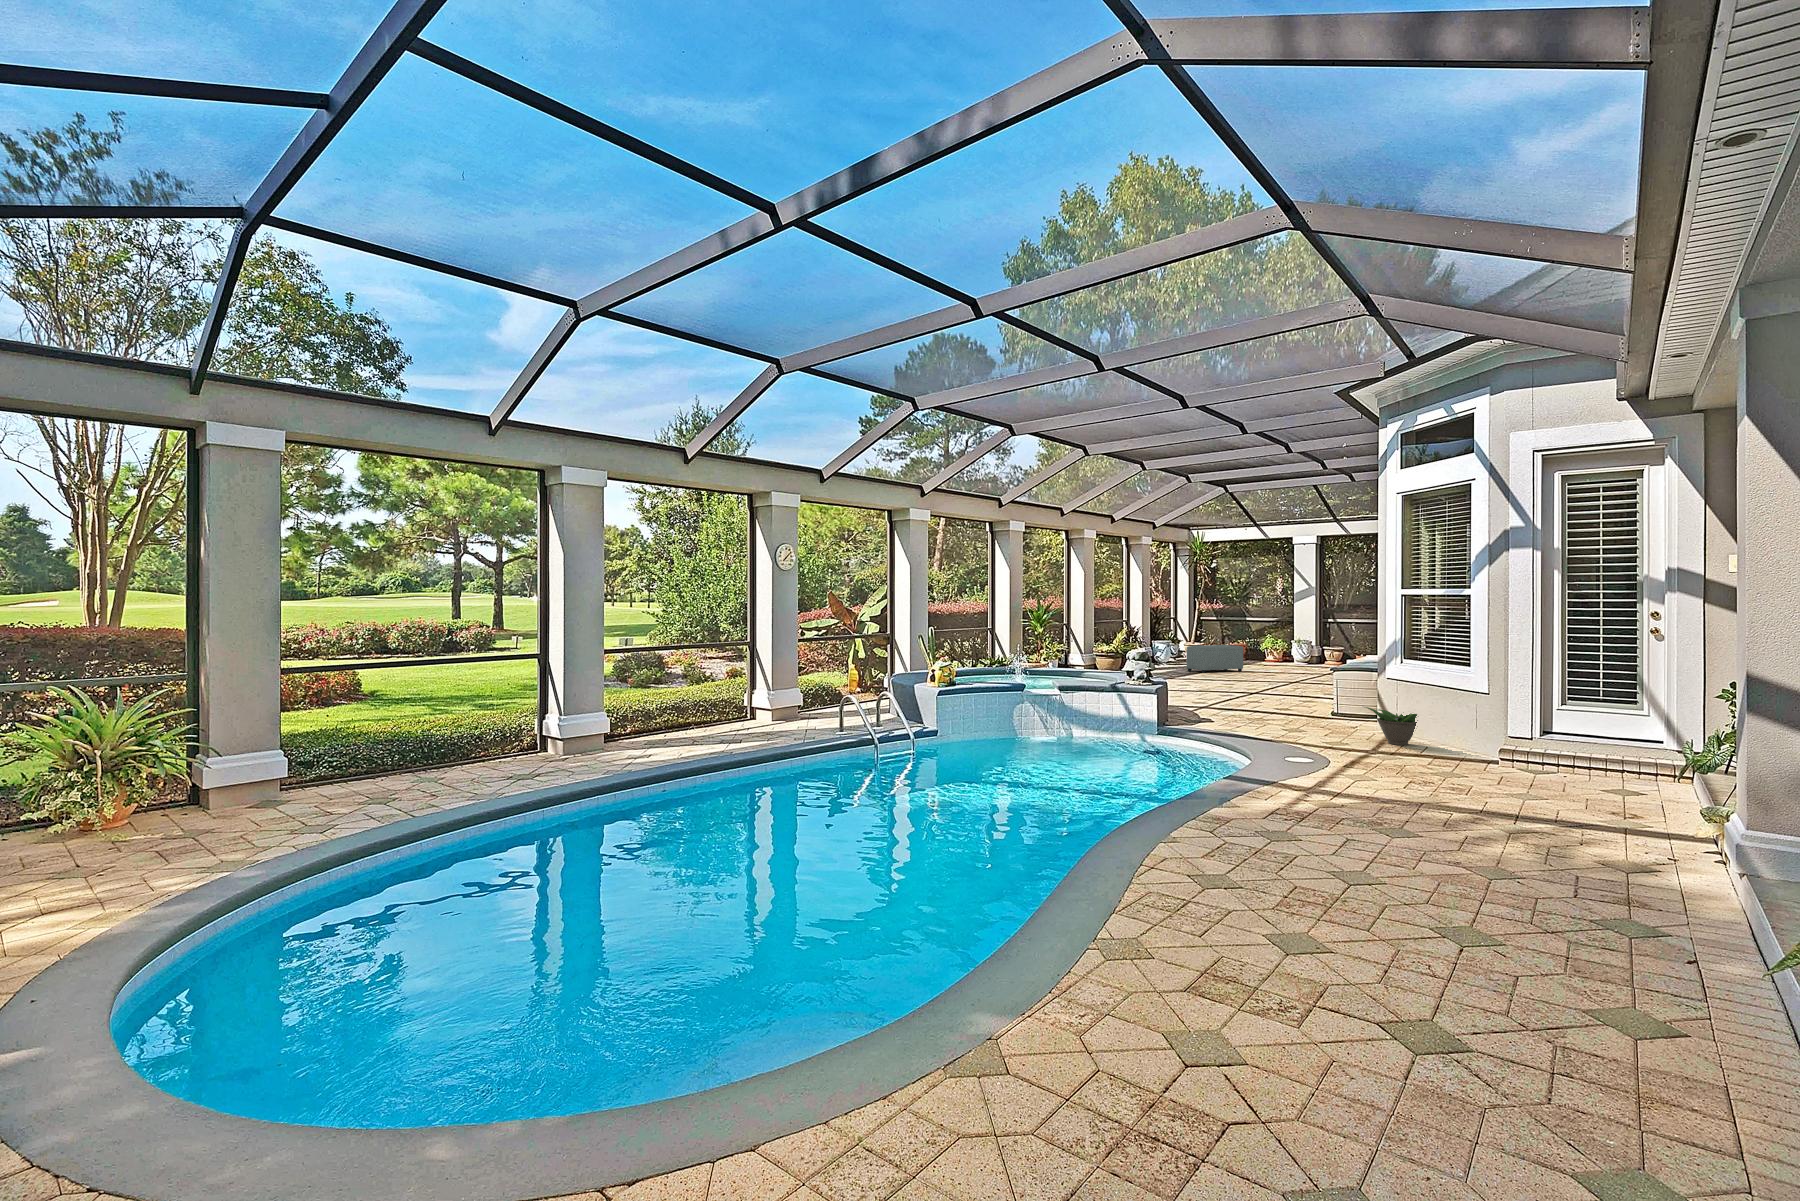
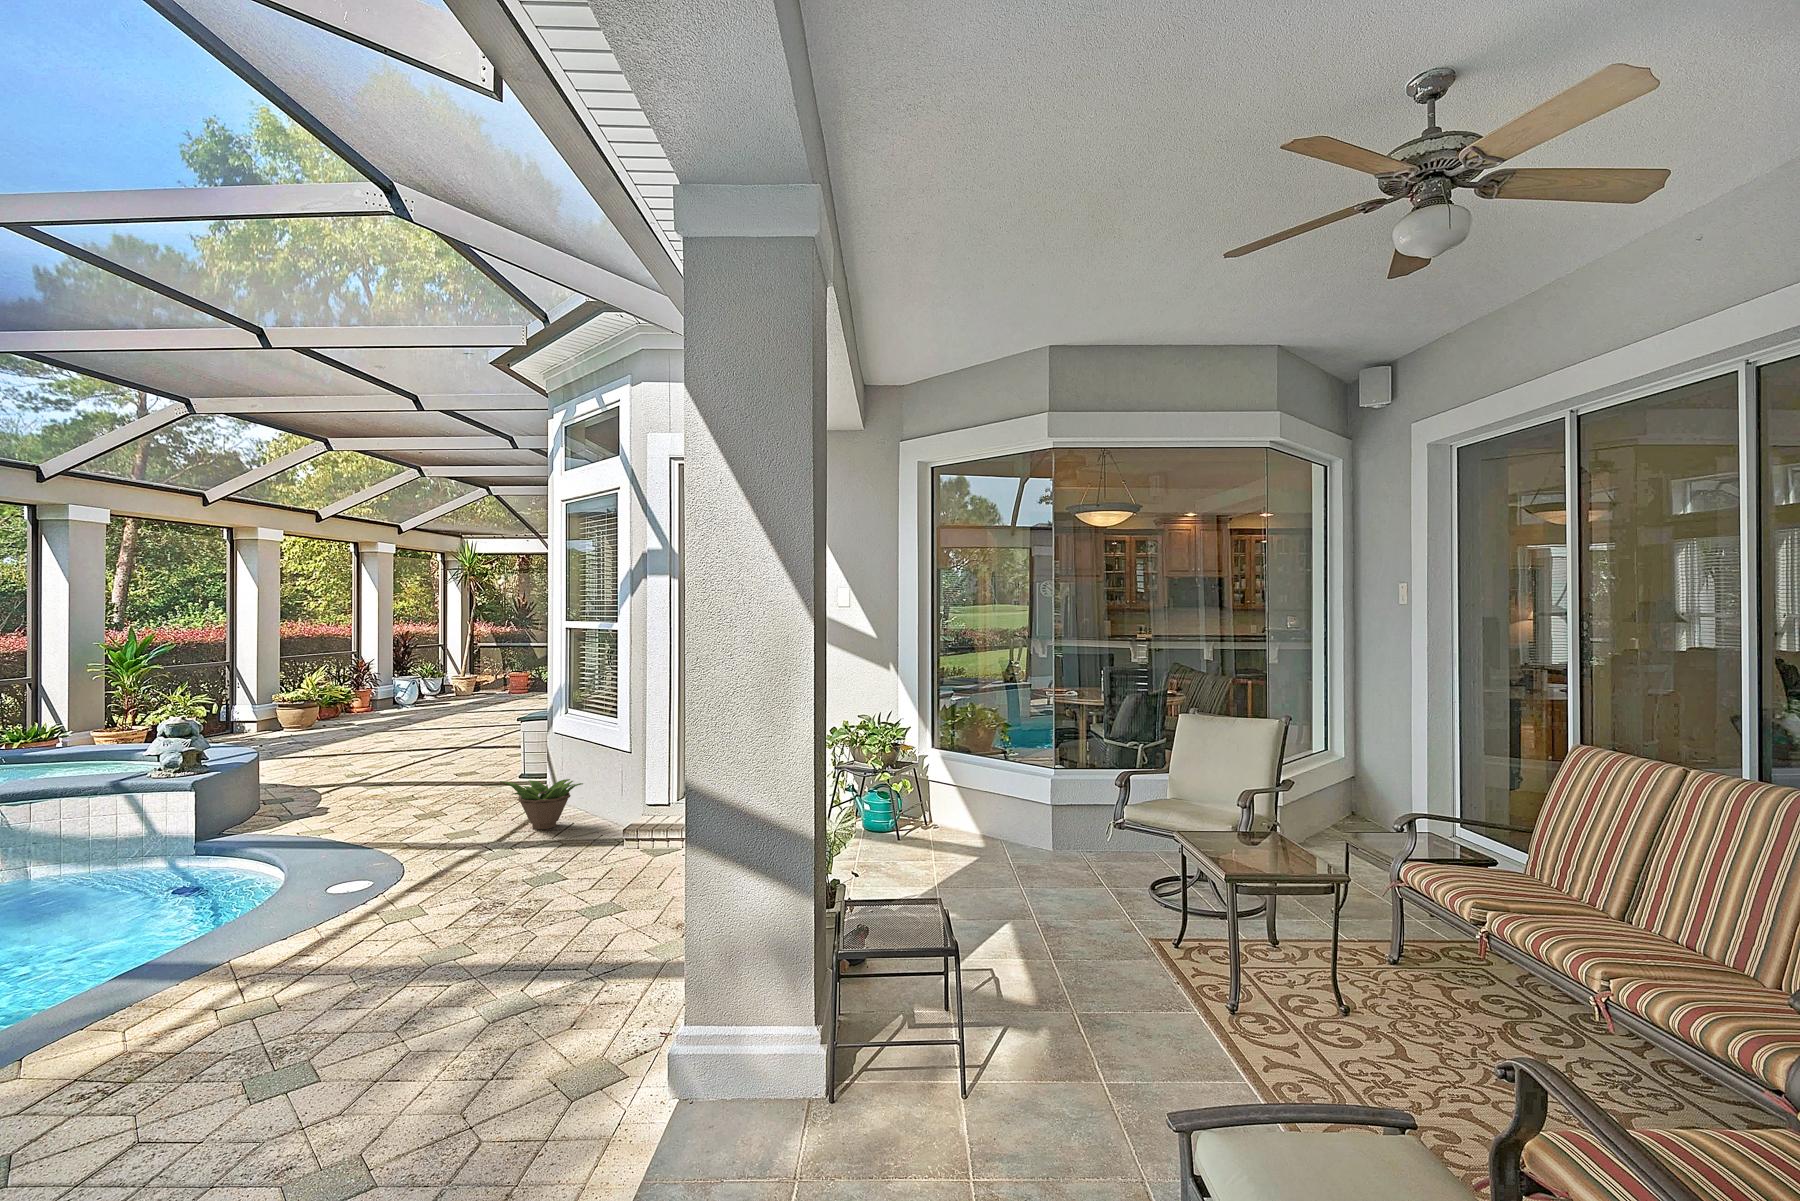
ottoman: present [1187,645,1243,673] -> none [430,677,505,713]

